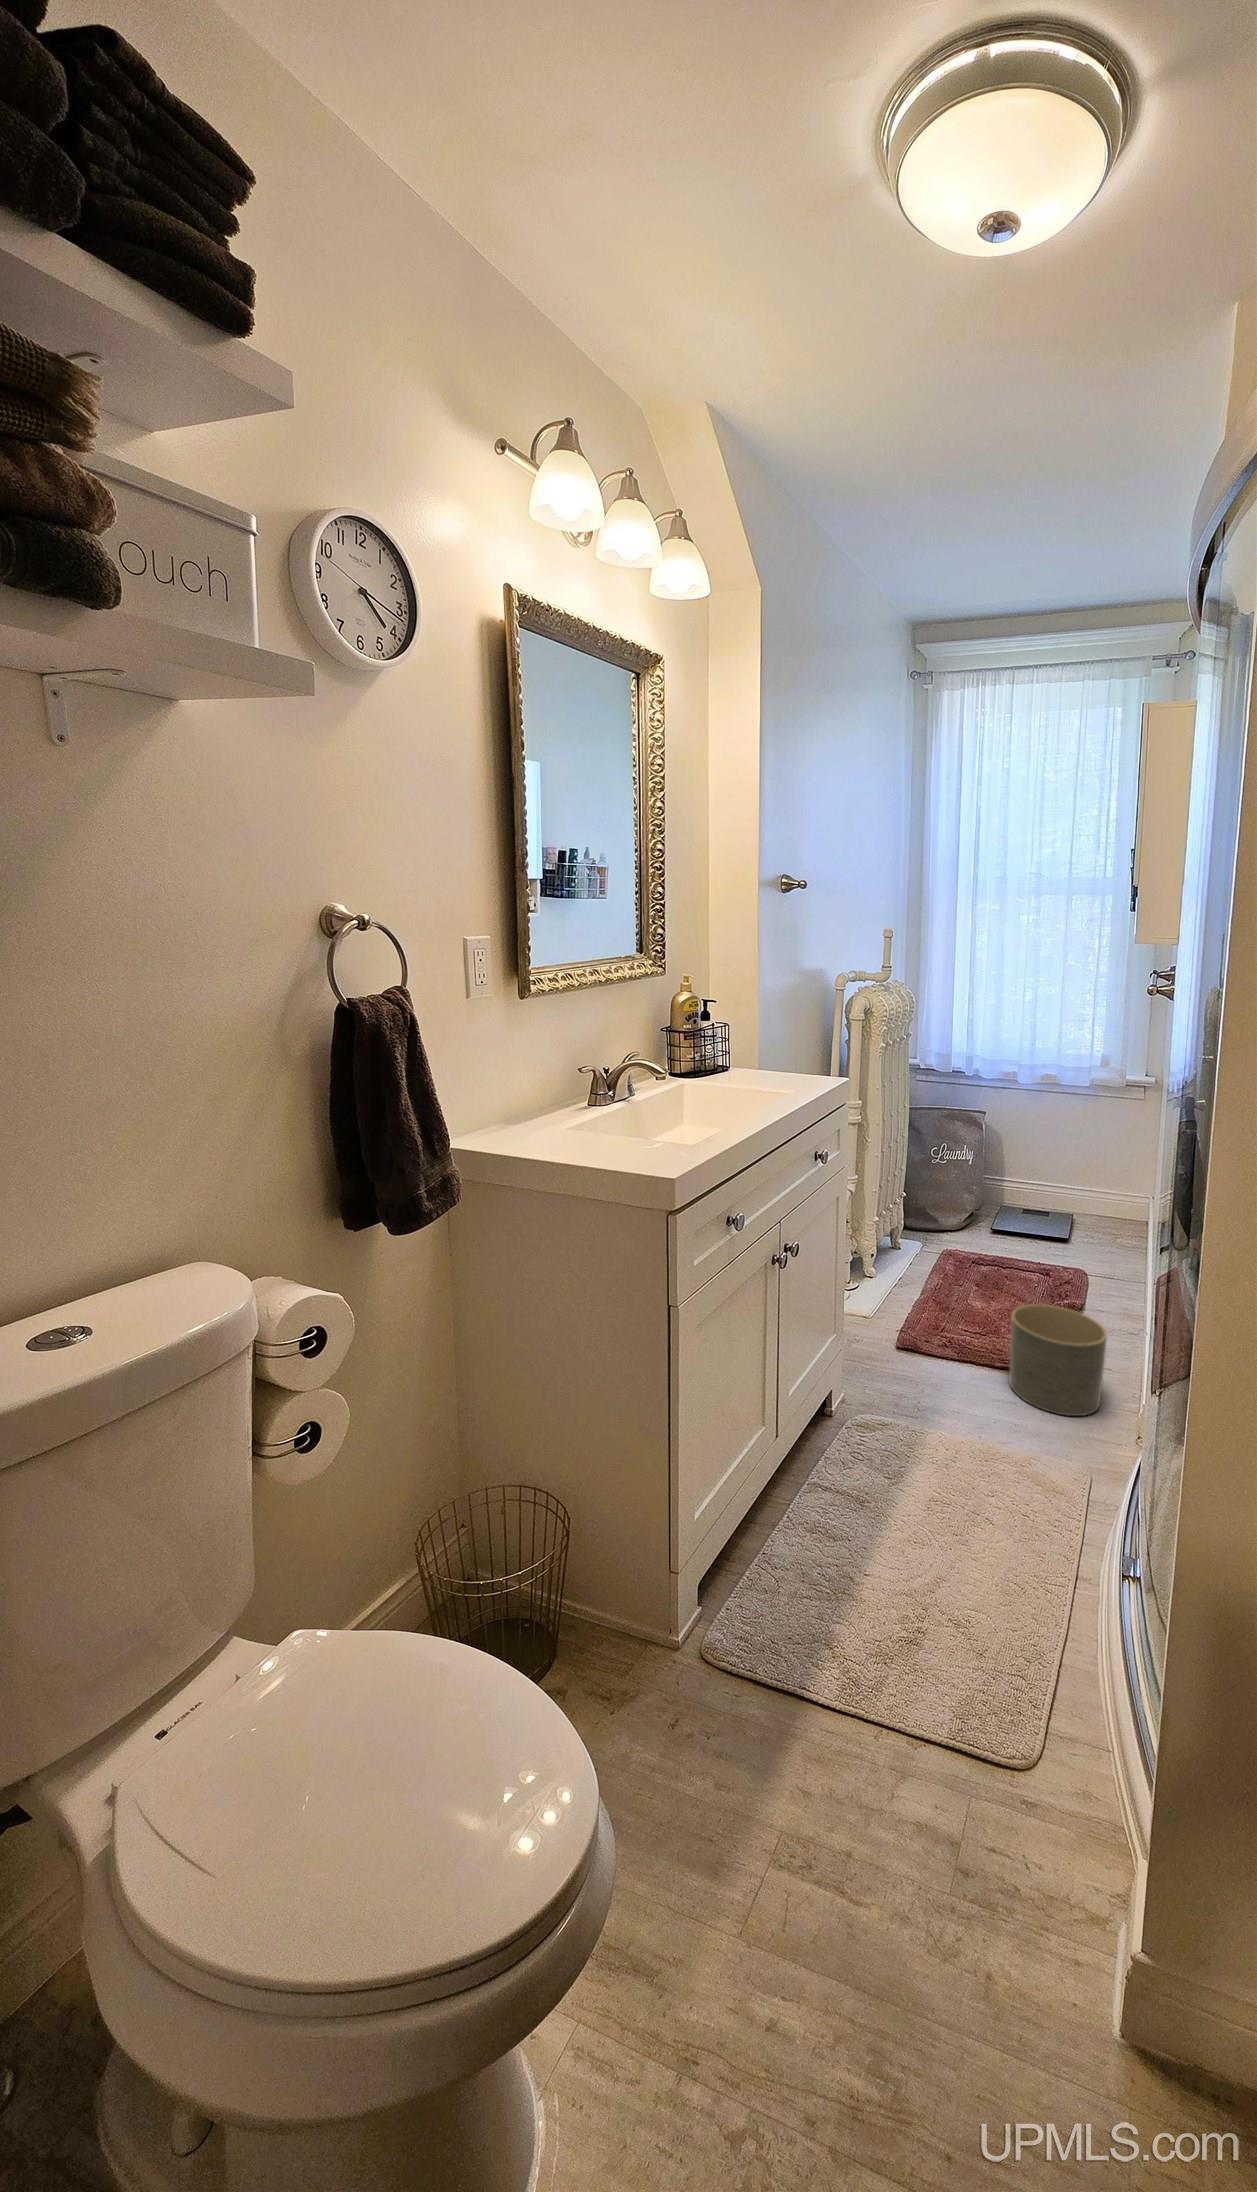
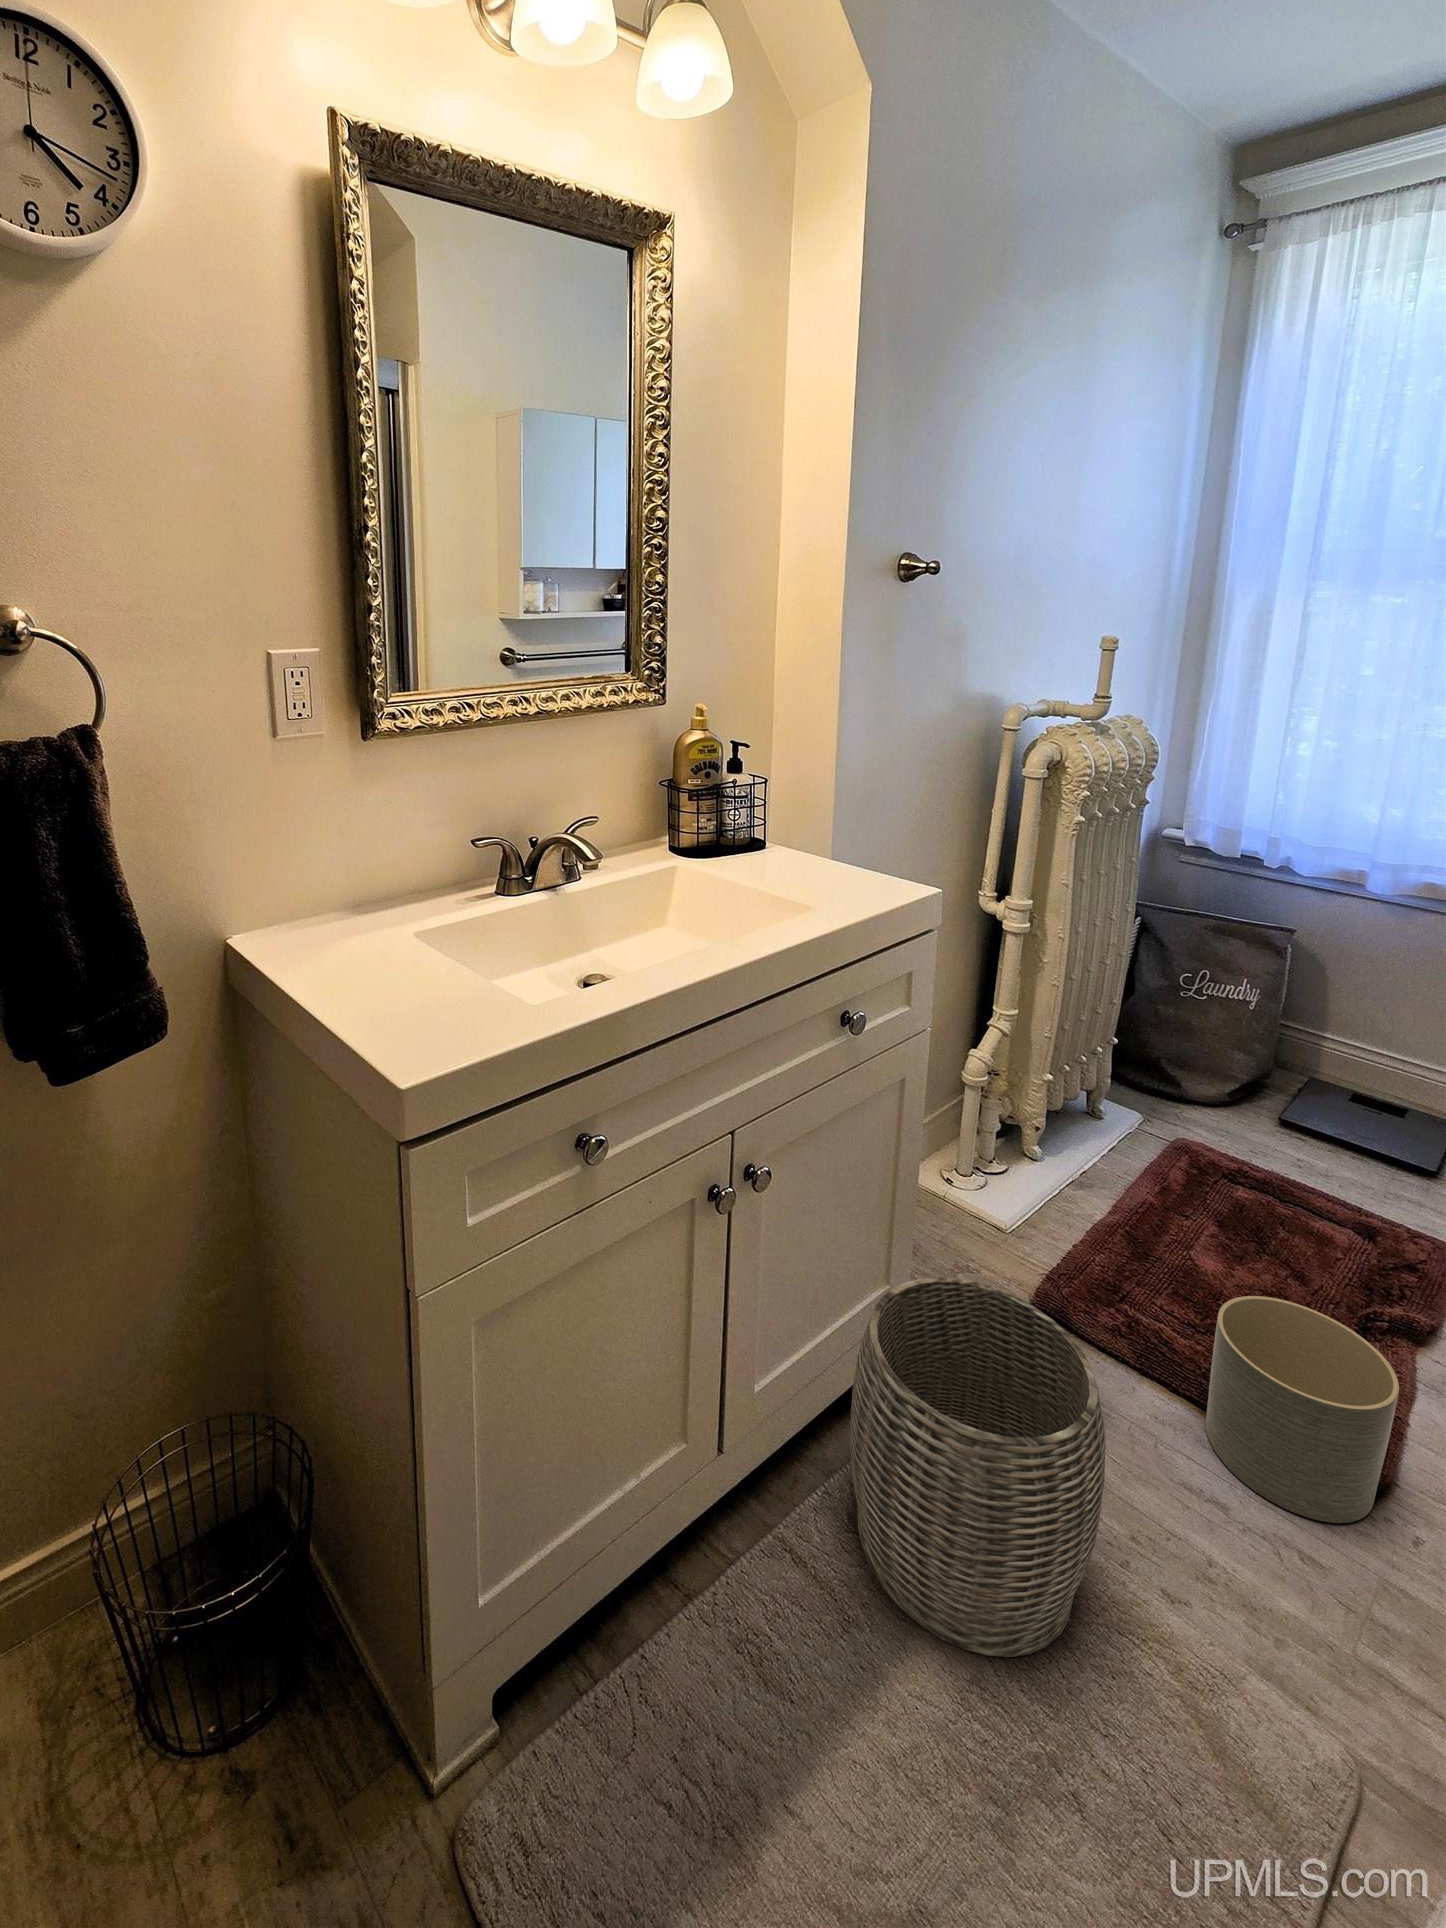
woven basket: none [843,1313,994,1515] -> present [850,1277,1105,1657]

